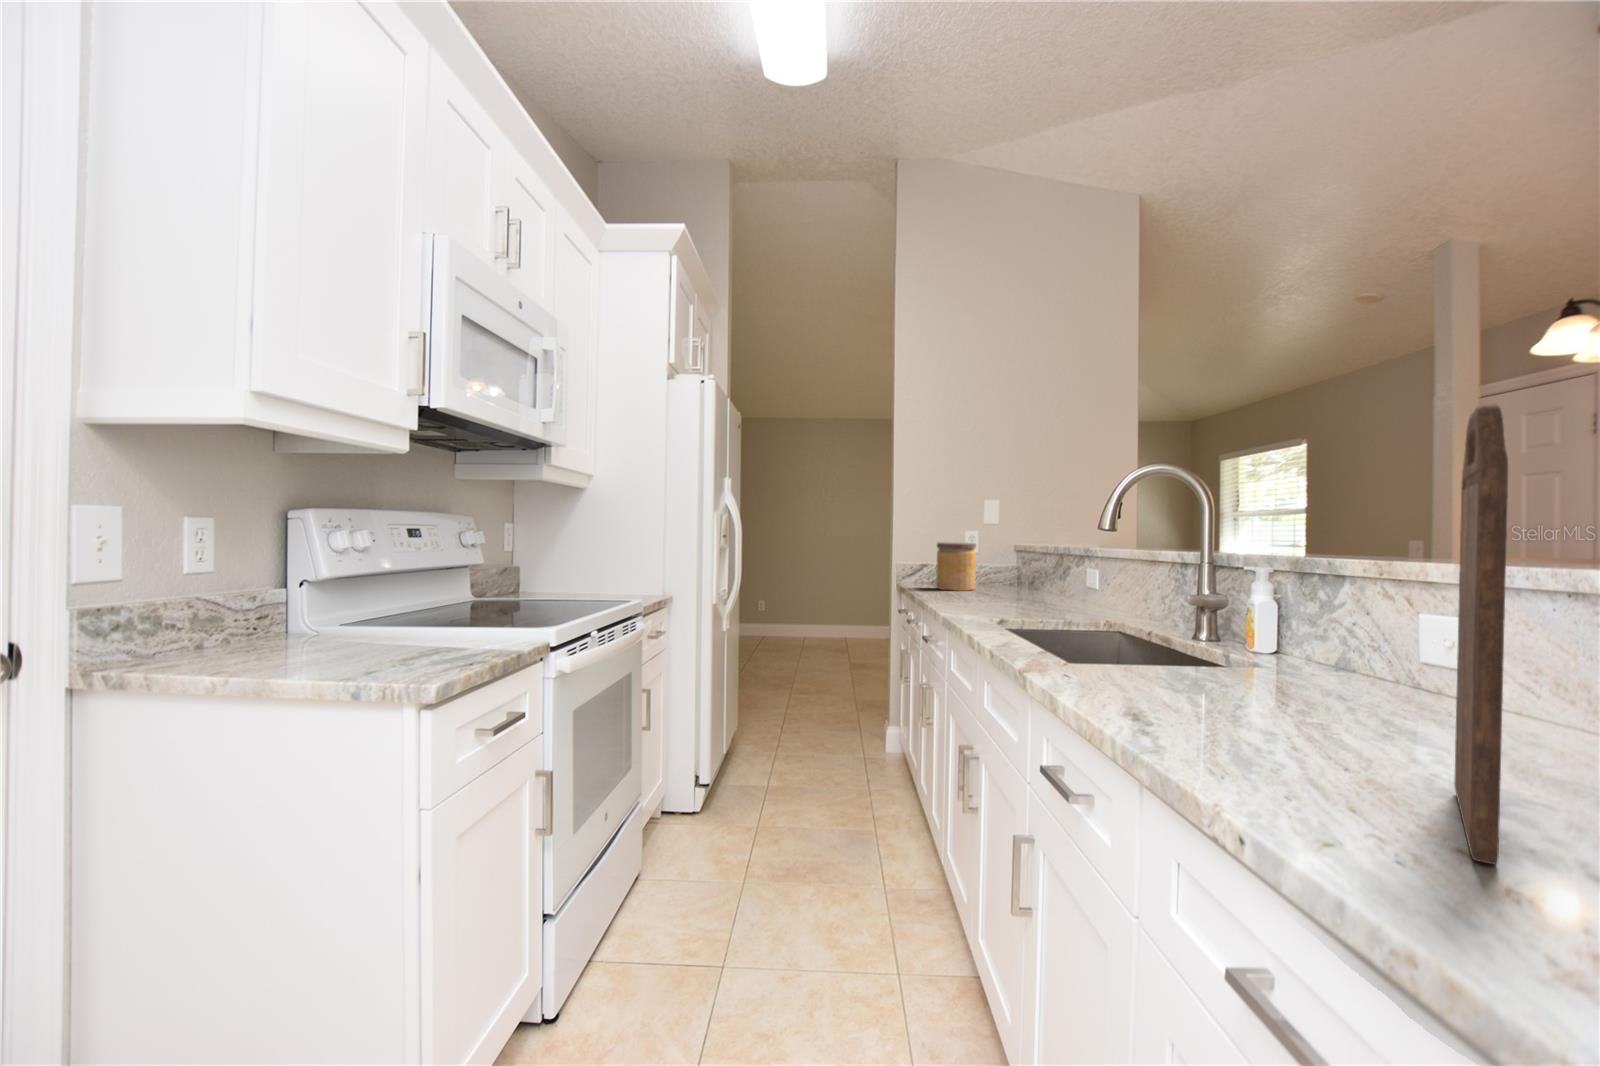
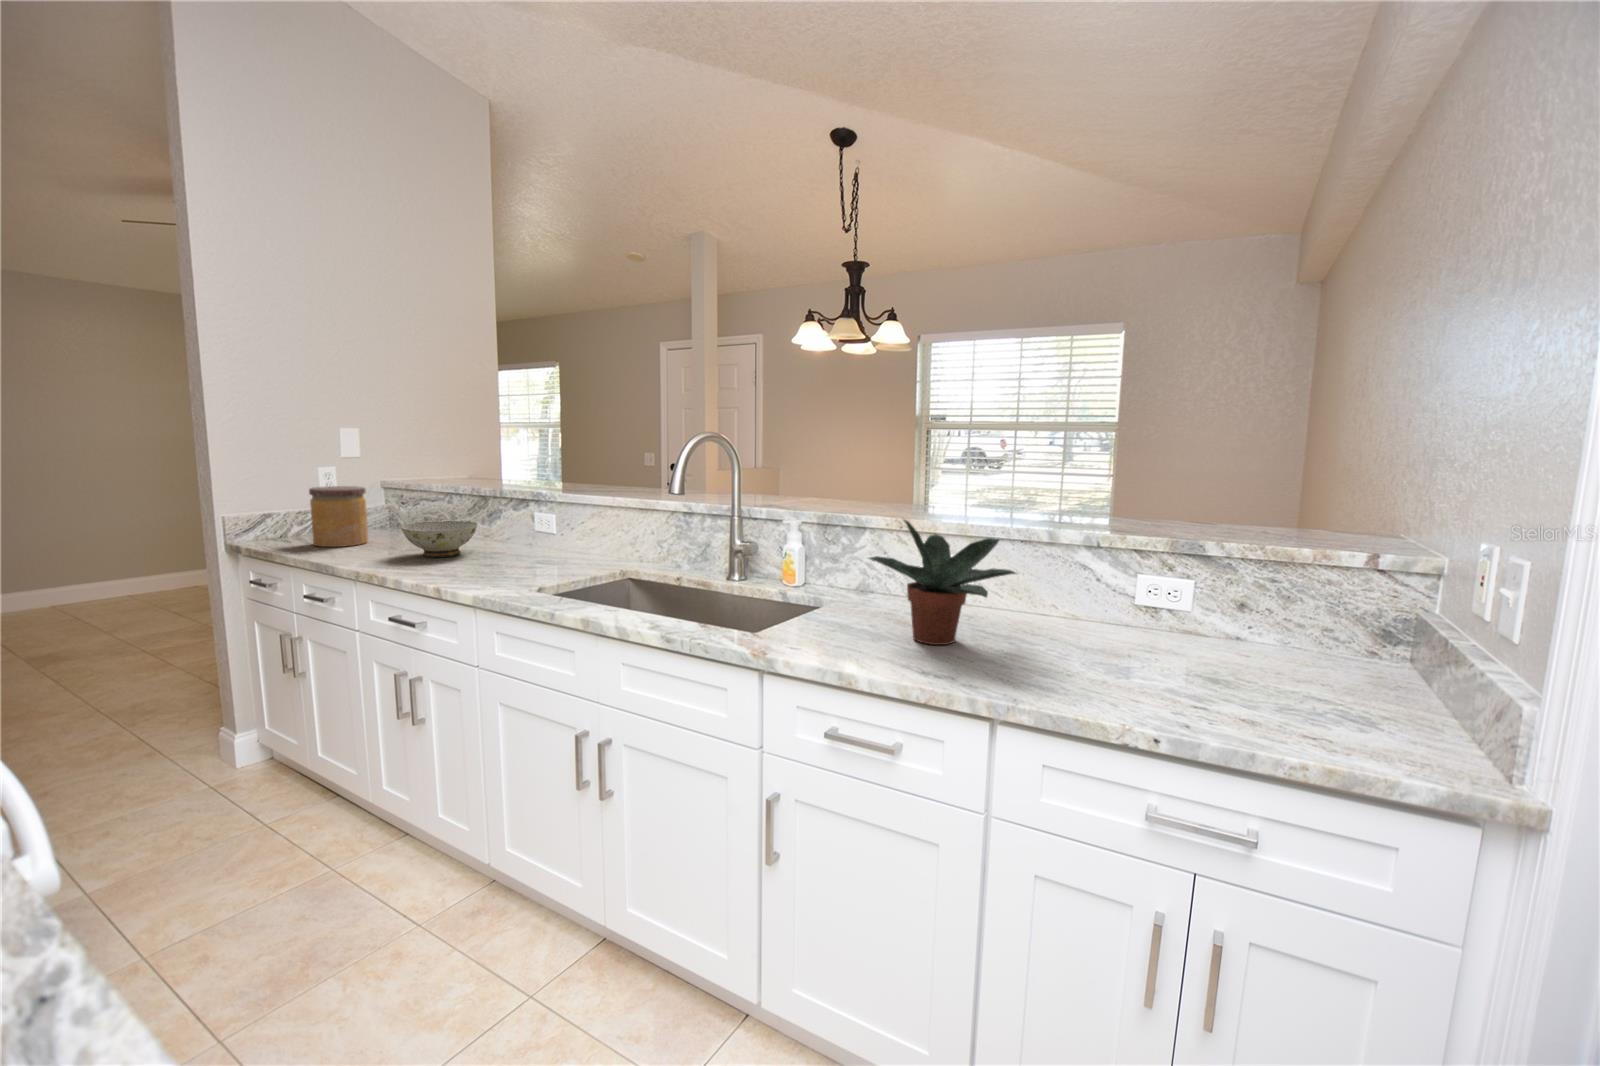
cutting board: present [1454,404,1508,865] -> none [1111,474,1251,715]
potted plant: none [1160,534,1425,717] -> present [869,520,1016,645]
ceramic bowl: none [967,571,1030,601] -> present [401,521,477,557]

